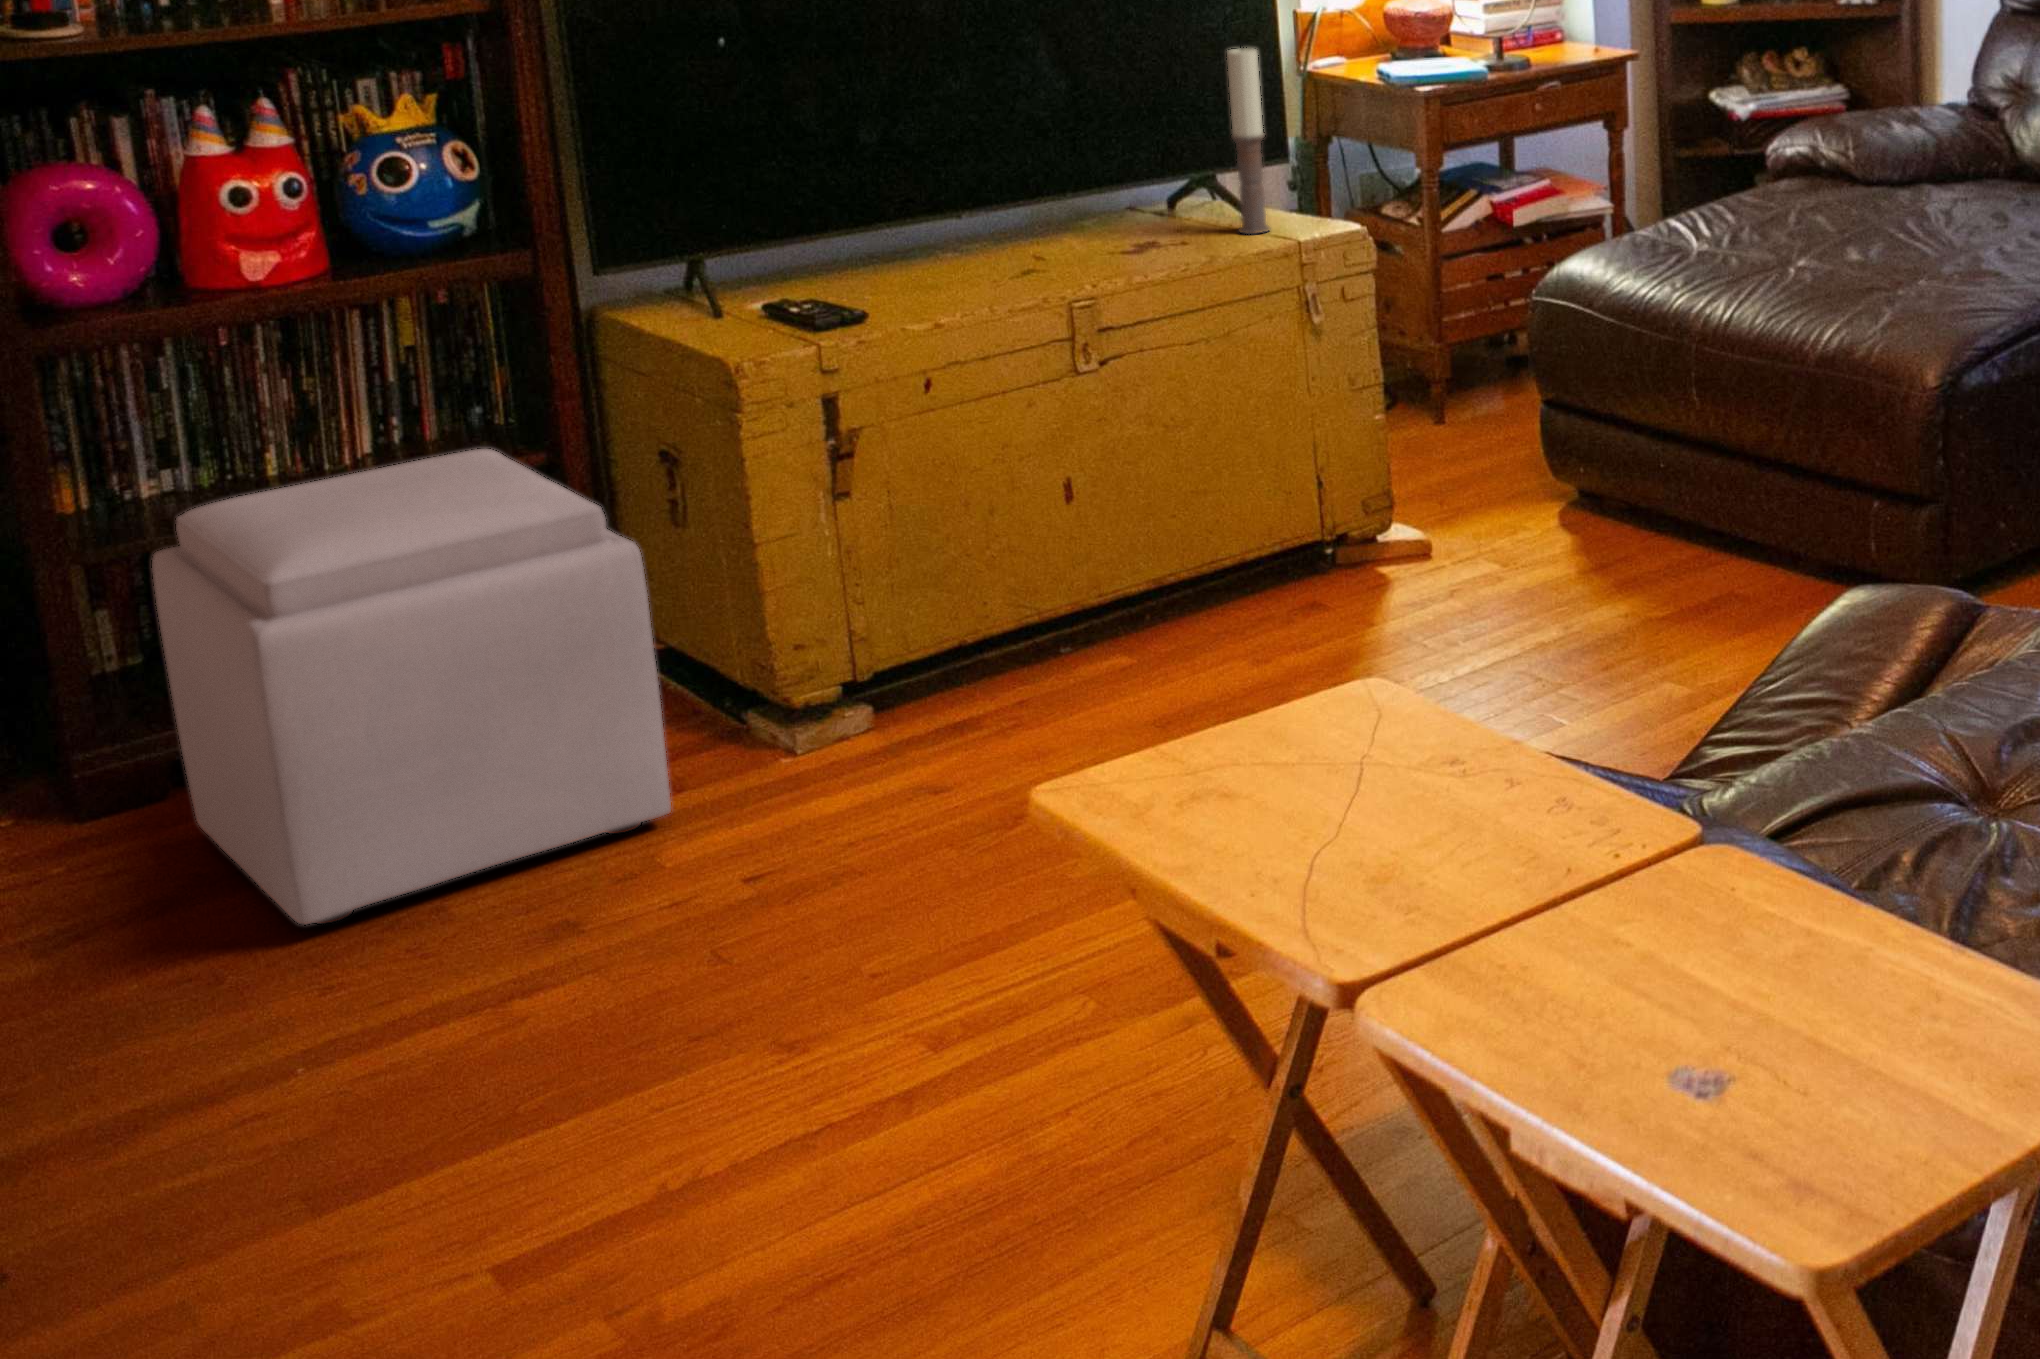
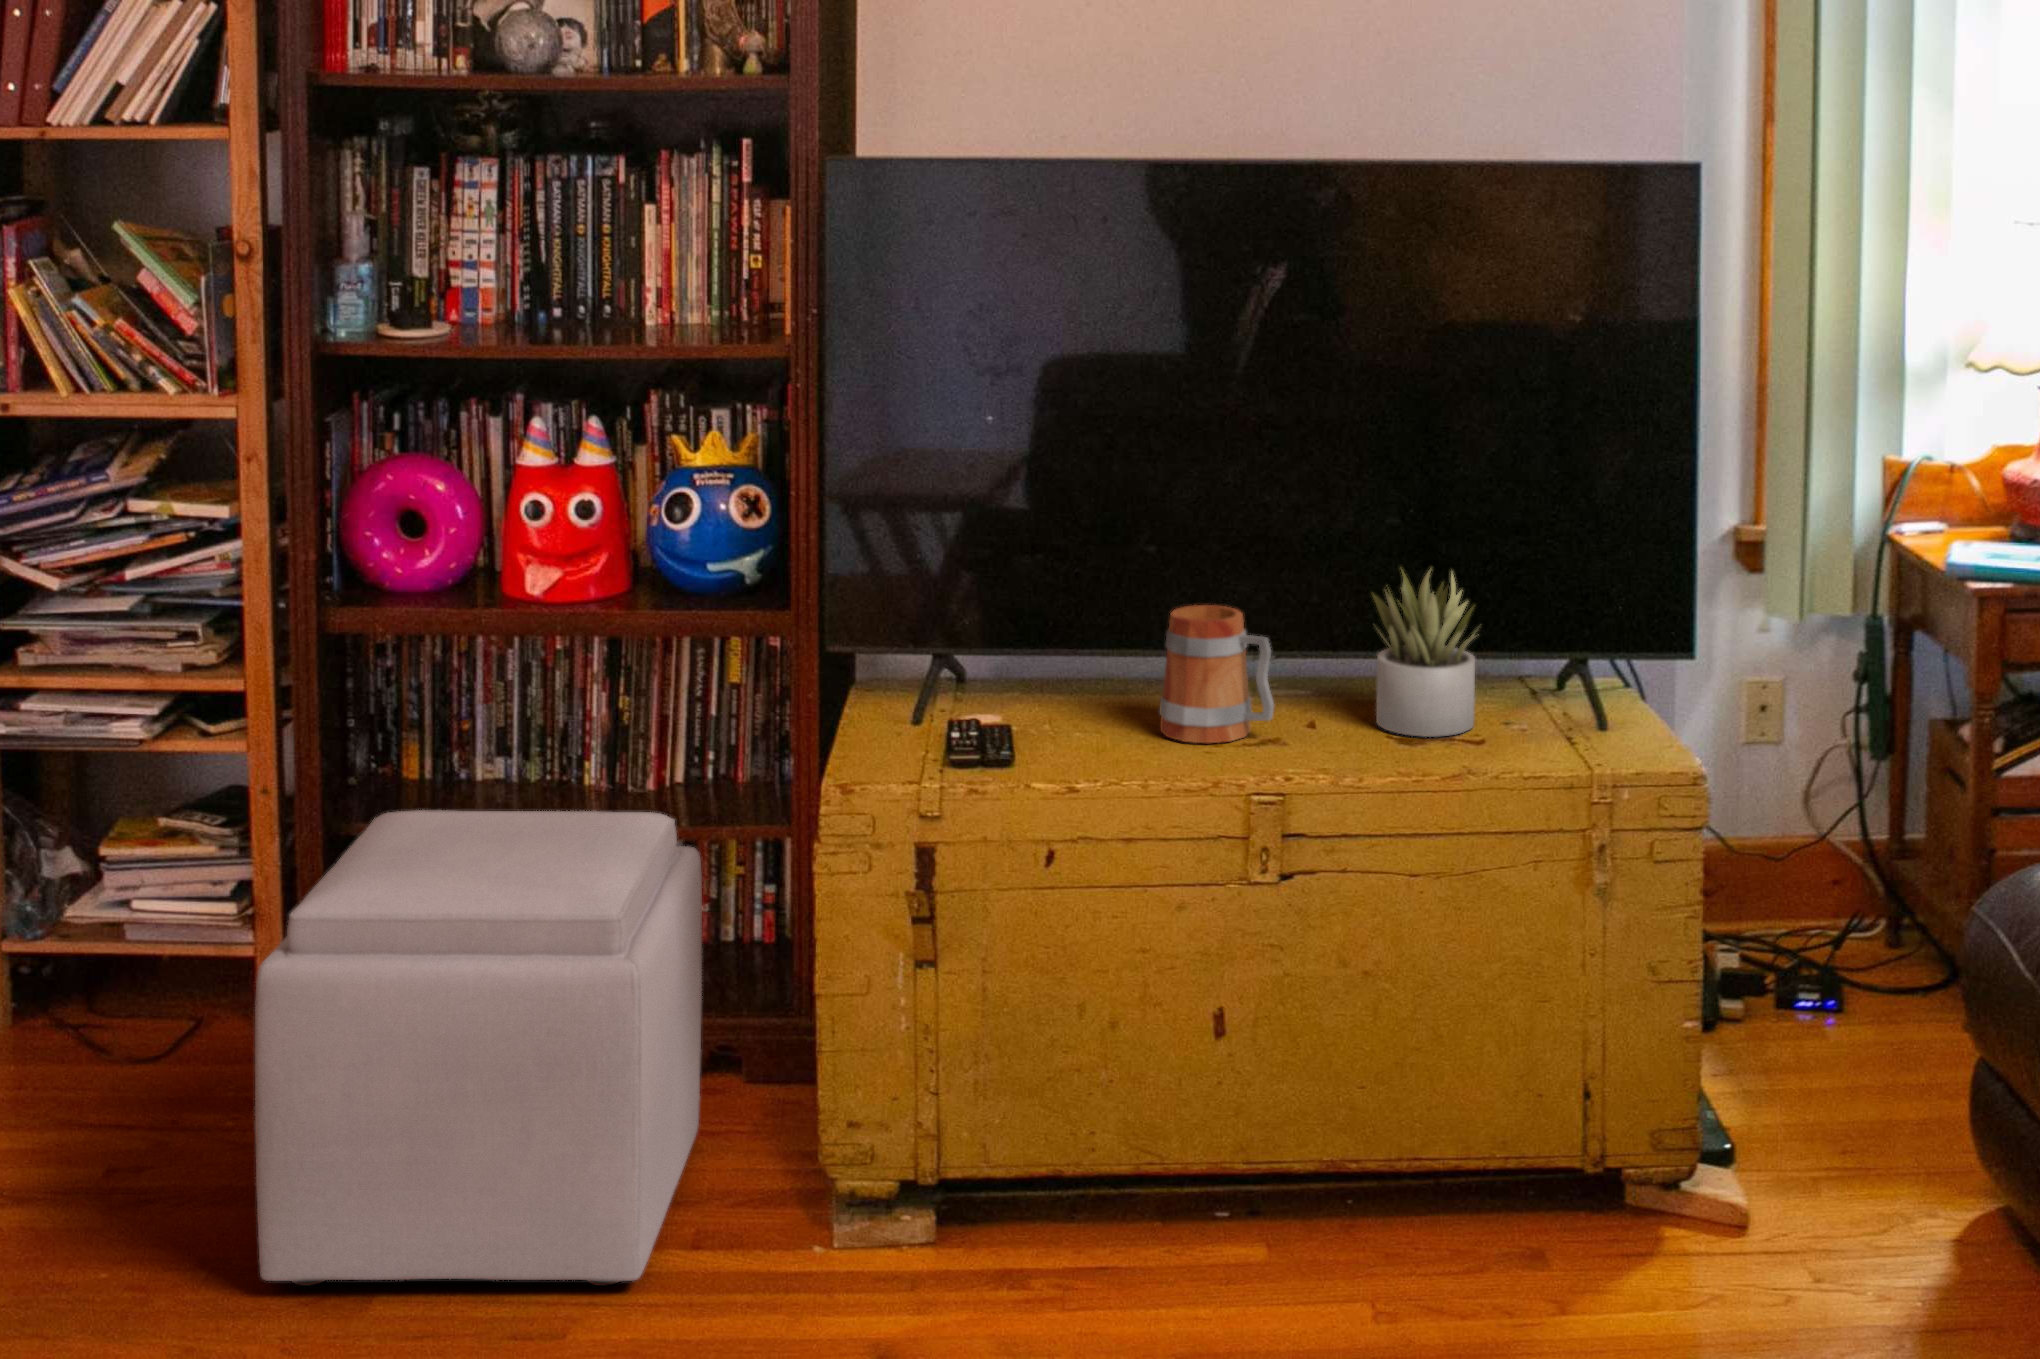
candle: present [1227,48,1270,234] -> none [1542,502,1586,747]
succulent plant: none [1074,115,1178,249] -> present [1372,571,1475,737]
mug: none [932,173,1039,285] -> present [1159,605,1274,743]

